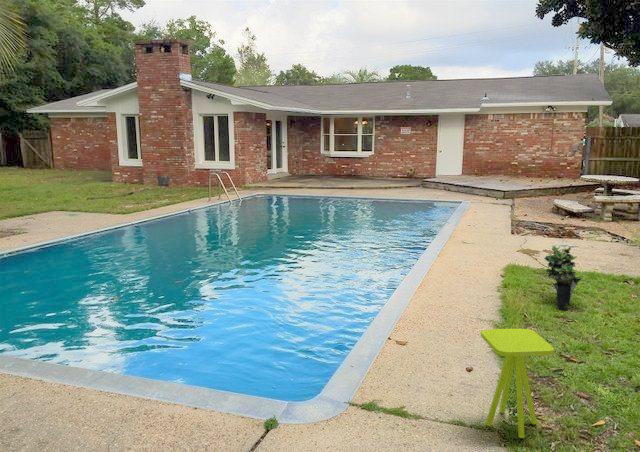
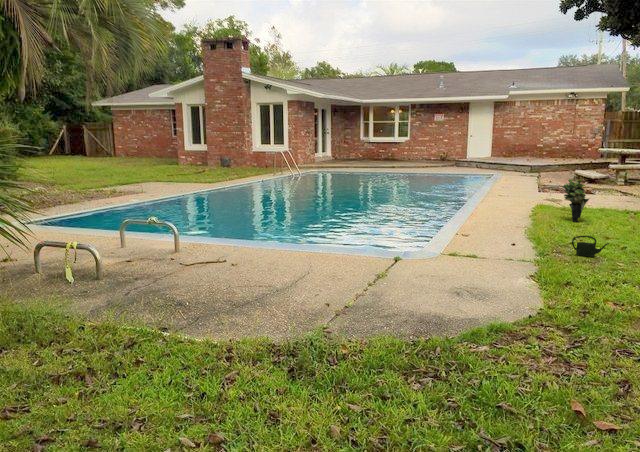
side table: present [481,329,554,438] -> none [522,201,565,259]
watering can: none [564,389,630,429] -> present [572,236,609,257]

